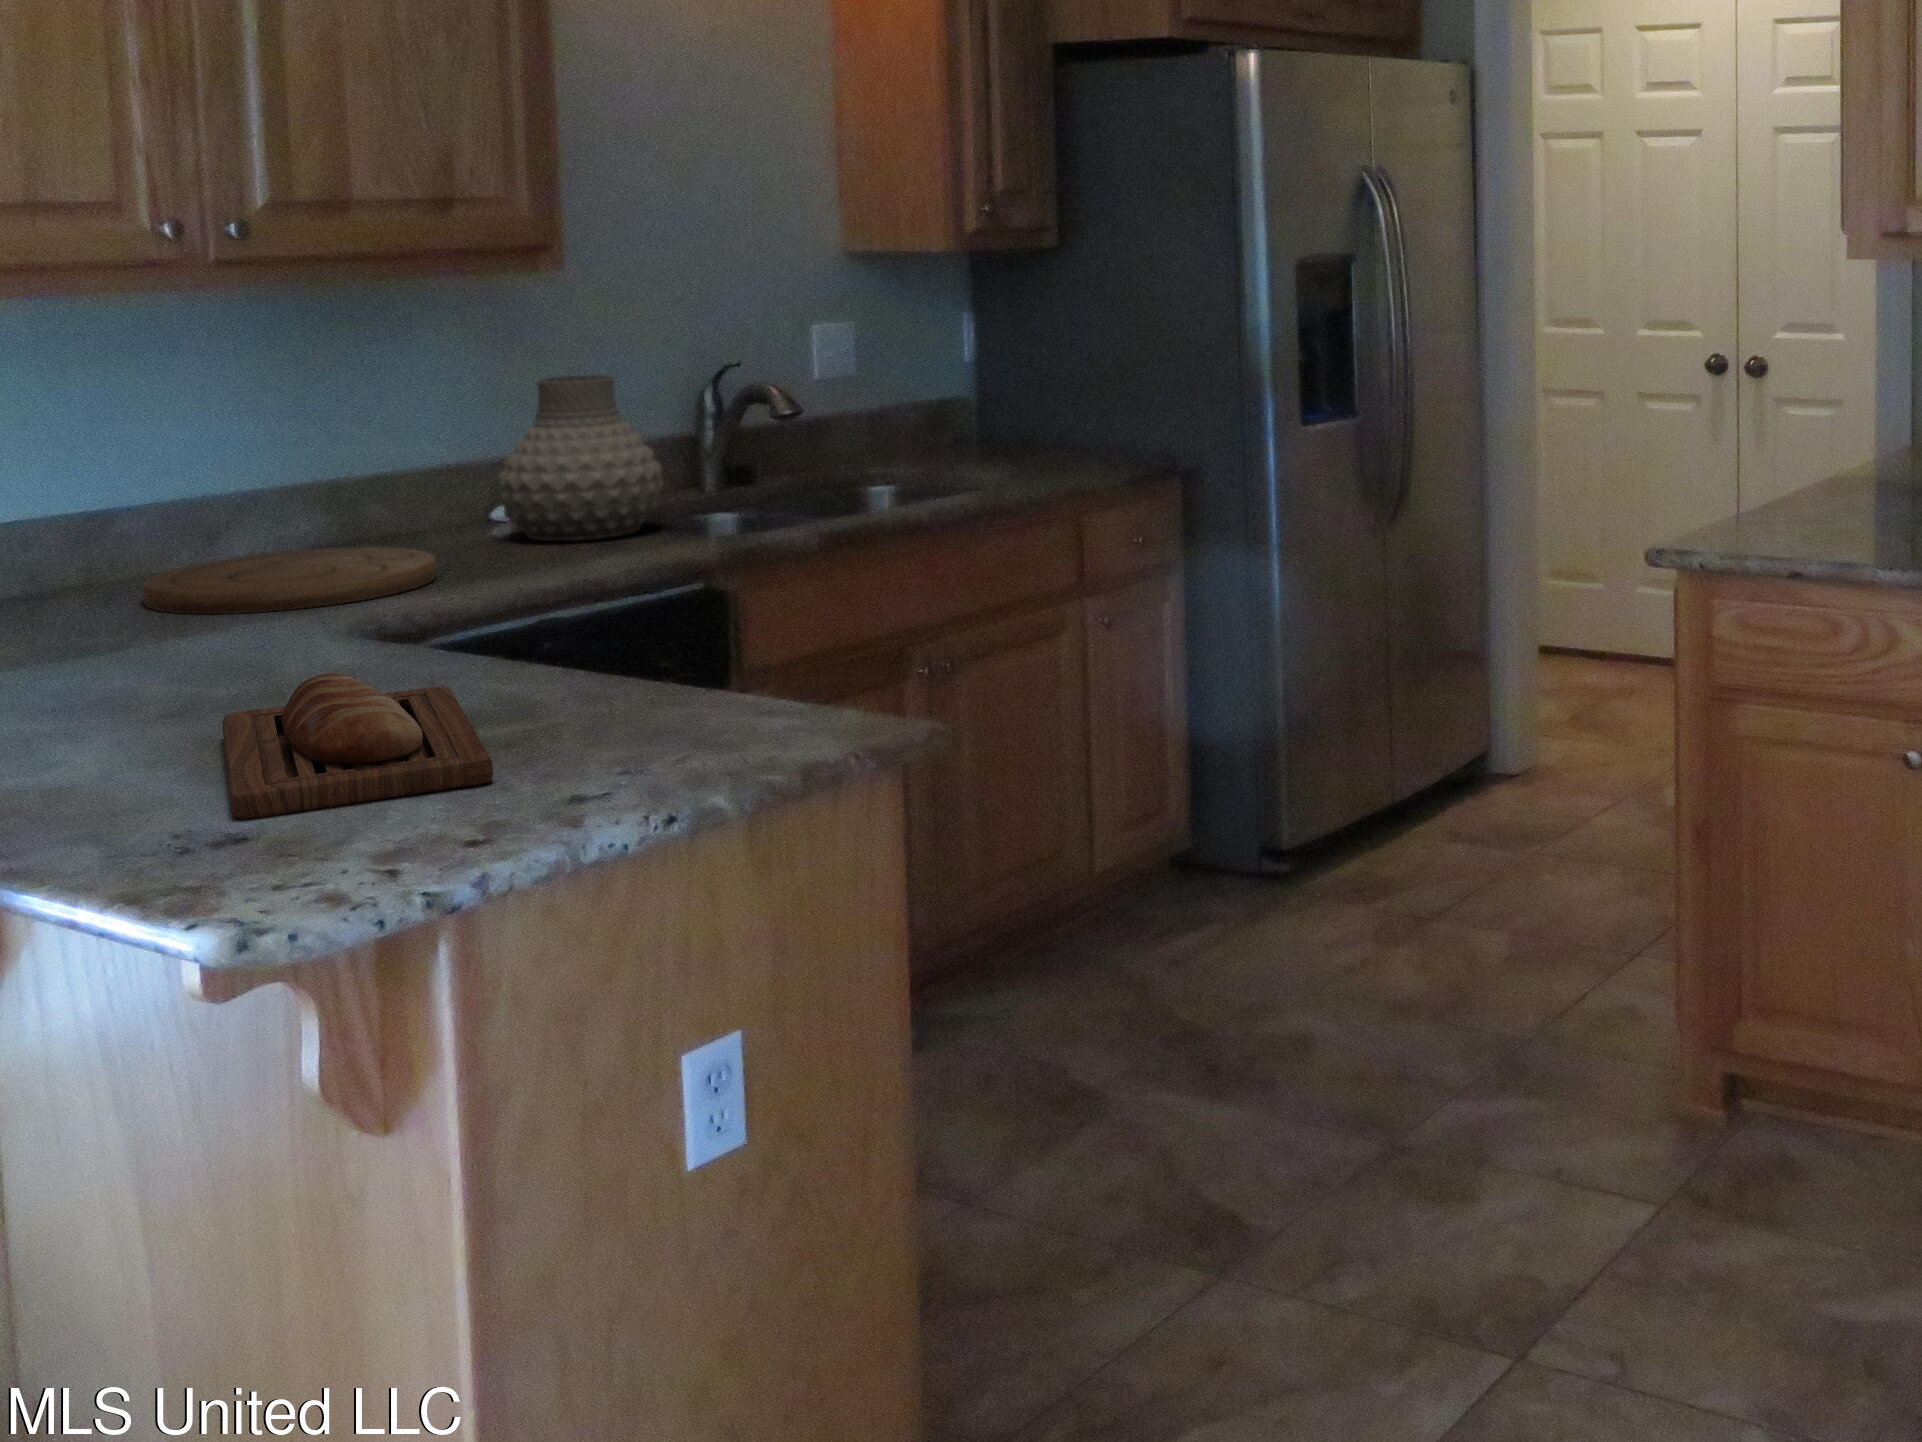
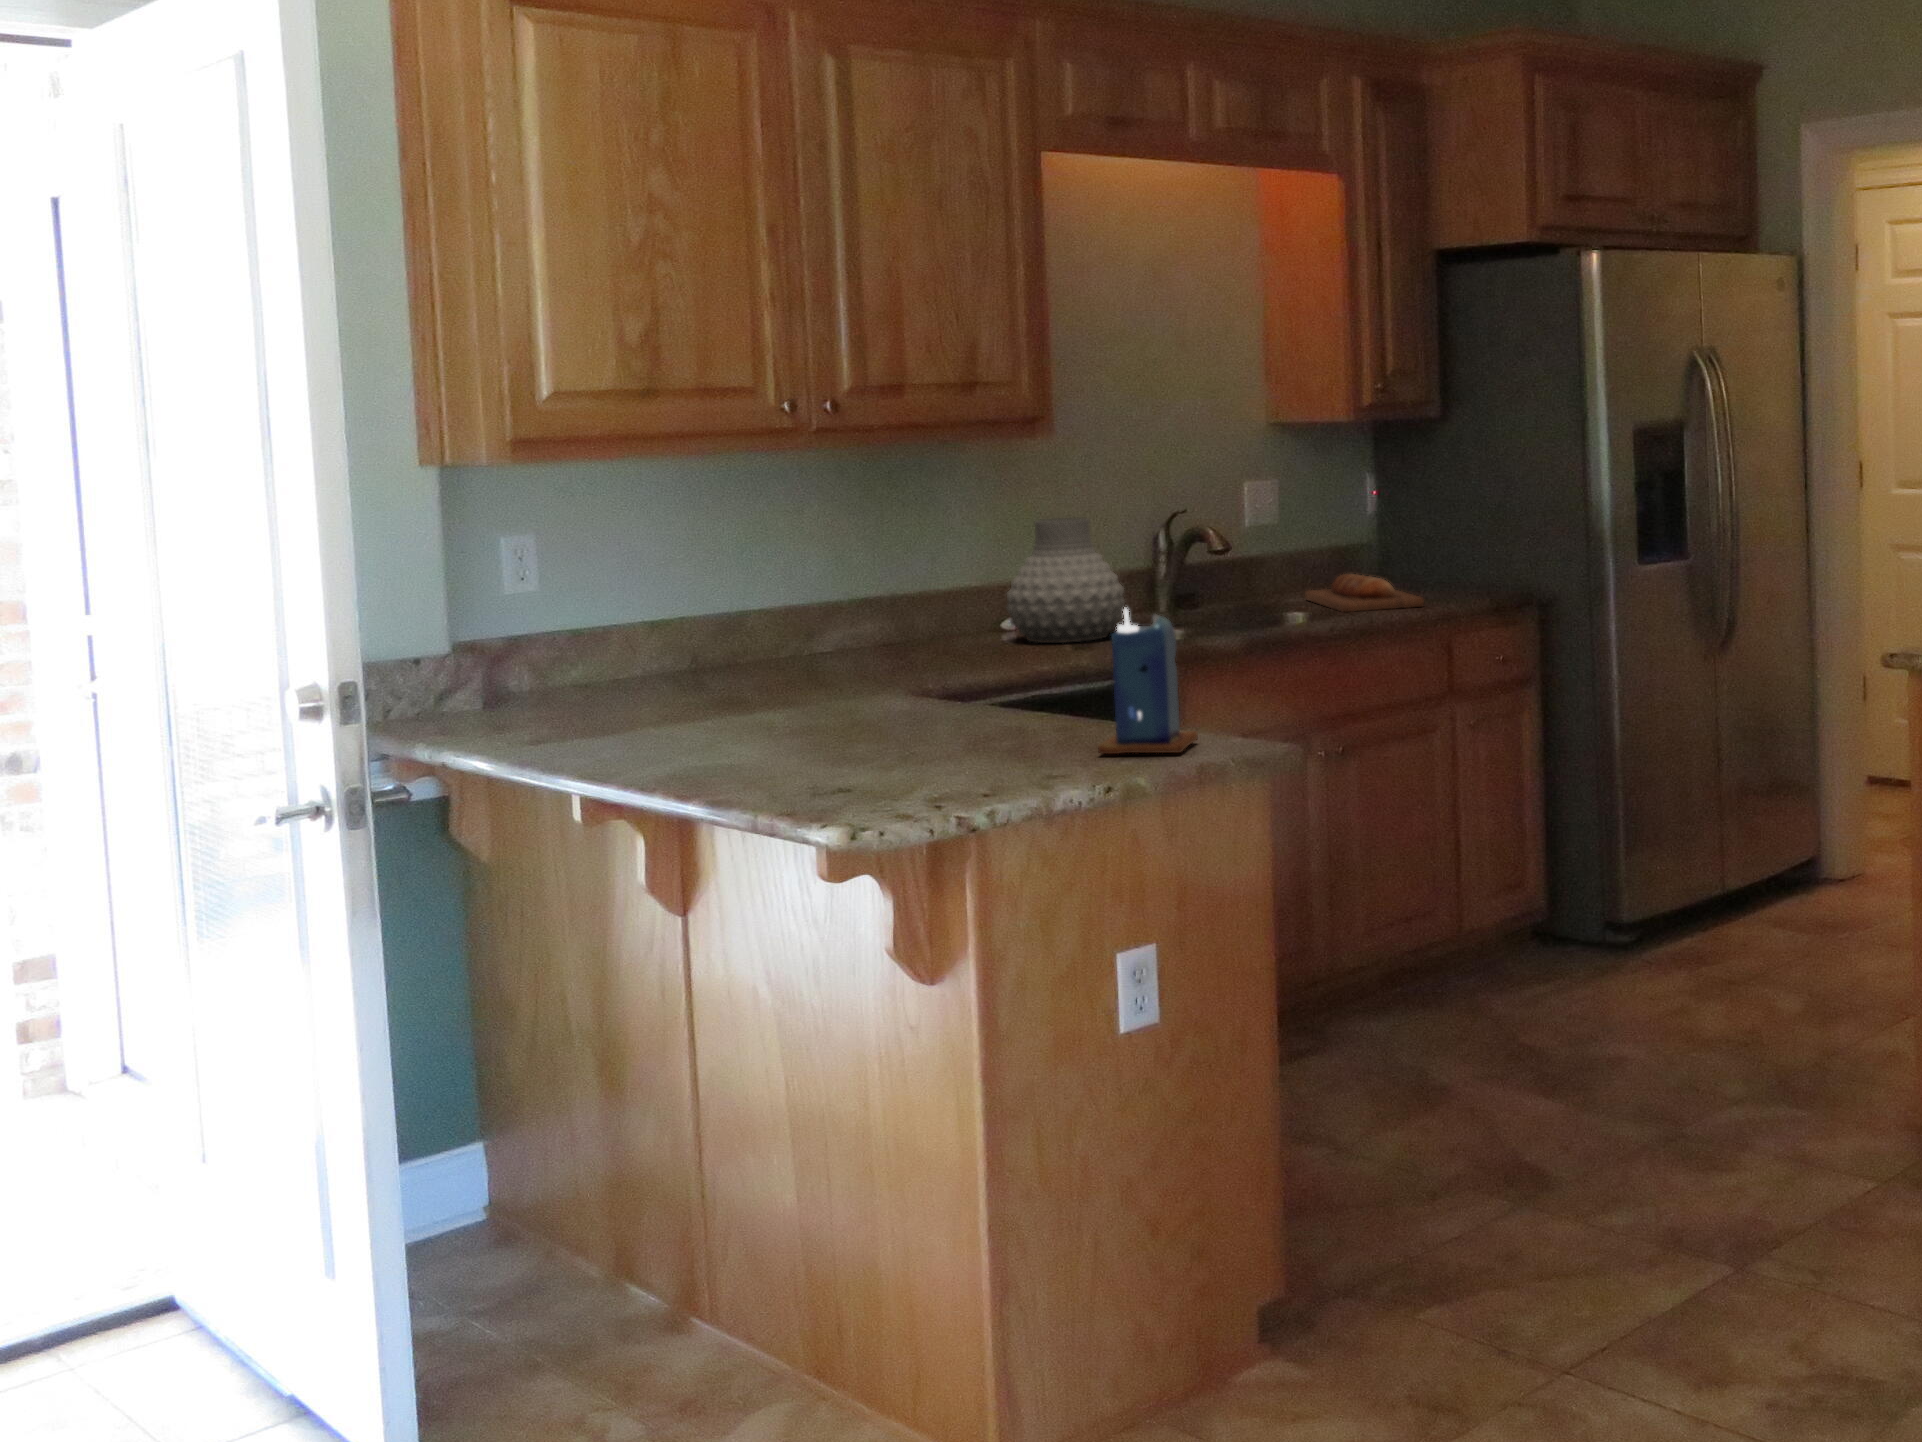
candle: none [648,535,798,751] -> present [1098,608,1198,754]
cutting board: present [142,547,436,614] -> none [770,642,963,682]
bread loaf: present [222,673,493,819] -> present [1305,574,1424,612]

